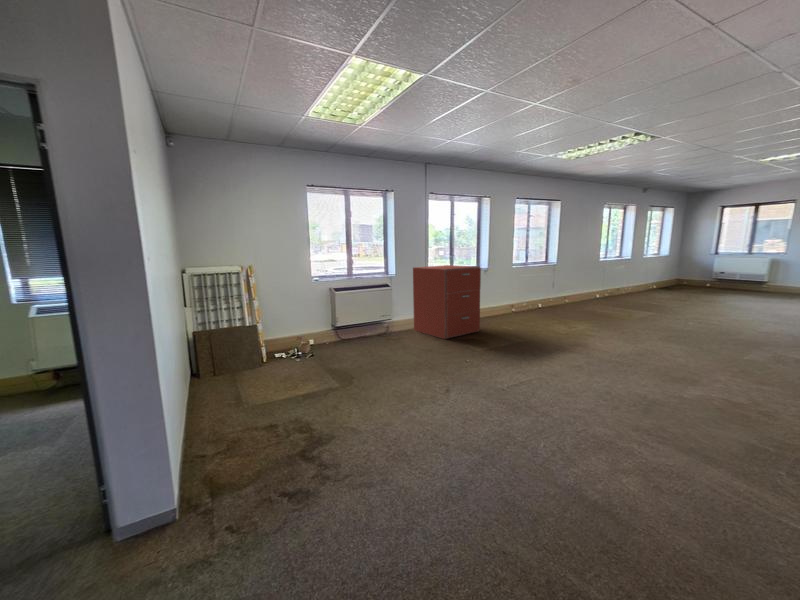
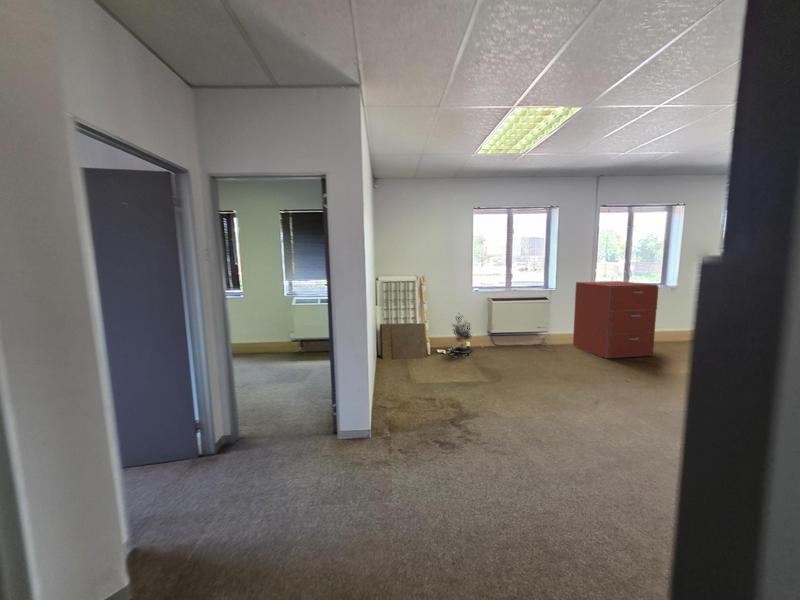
potted tree: none [288,306,317,354] -> present [451,316,472,353]

